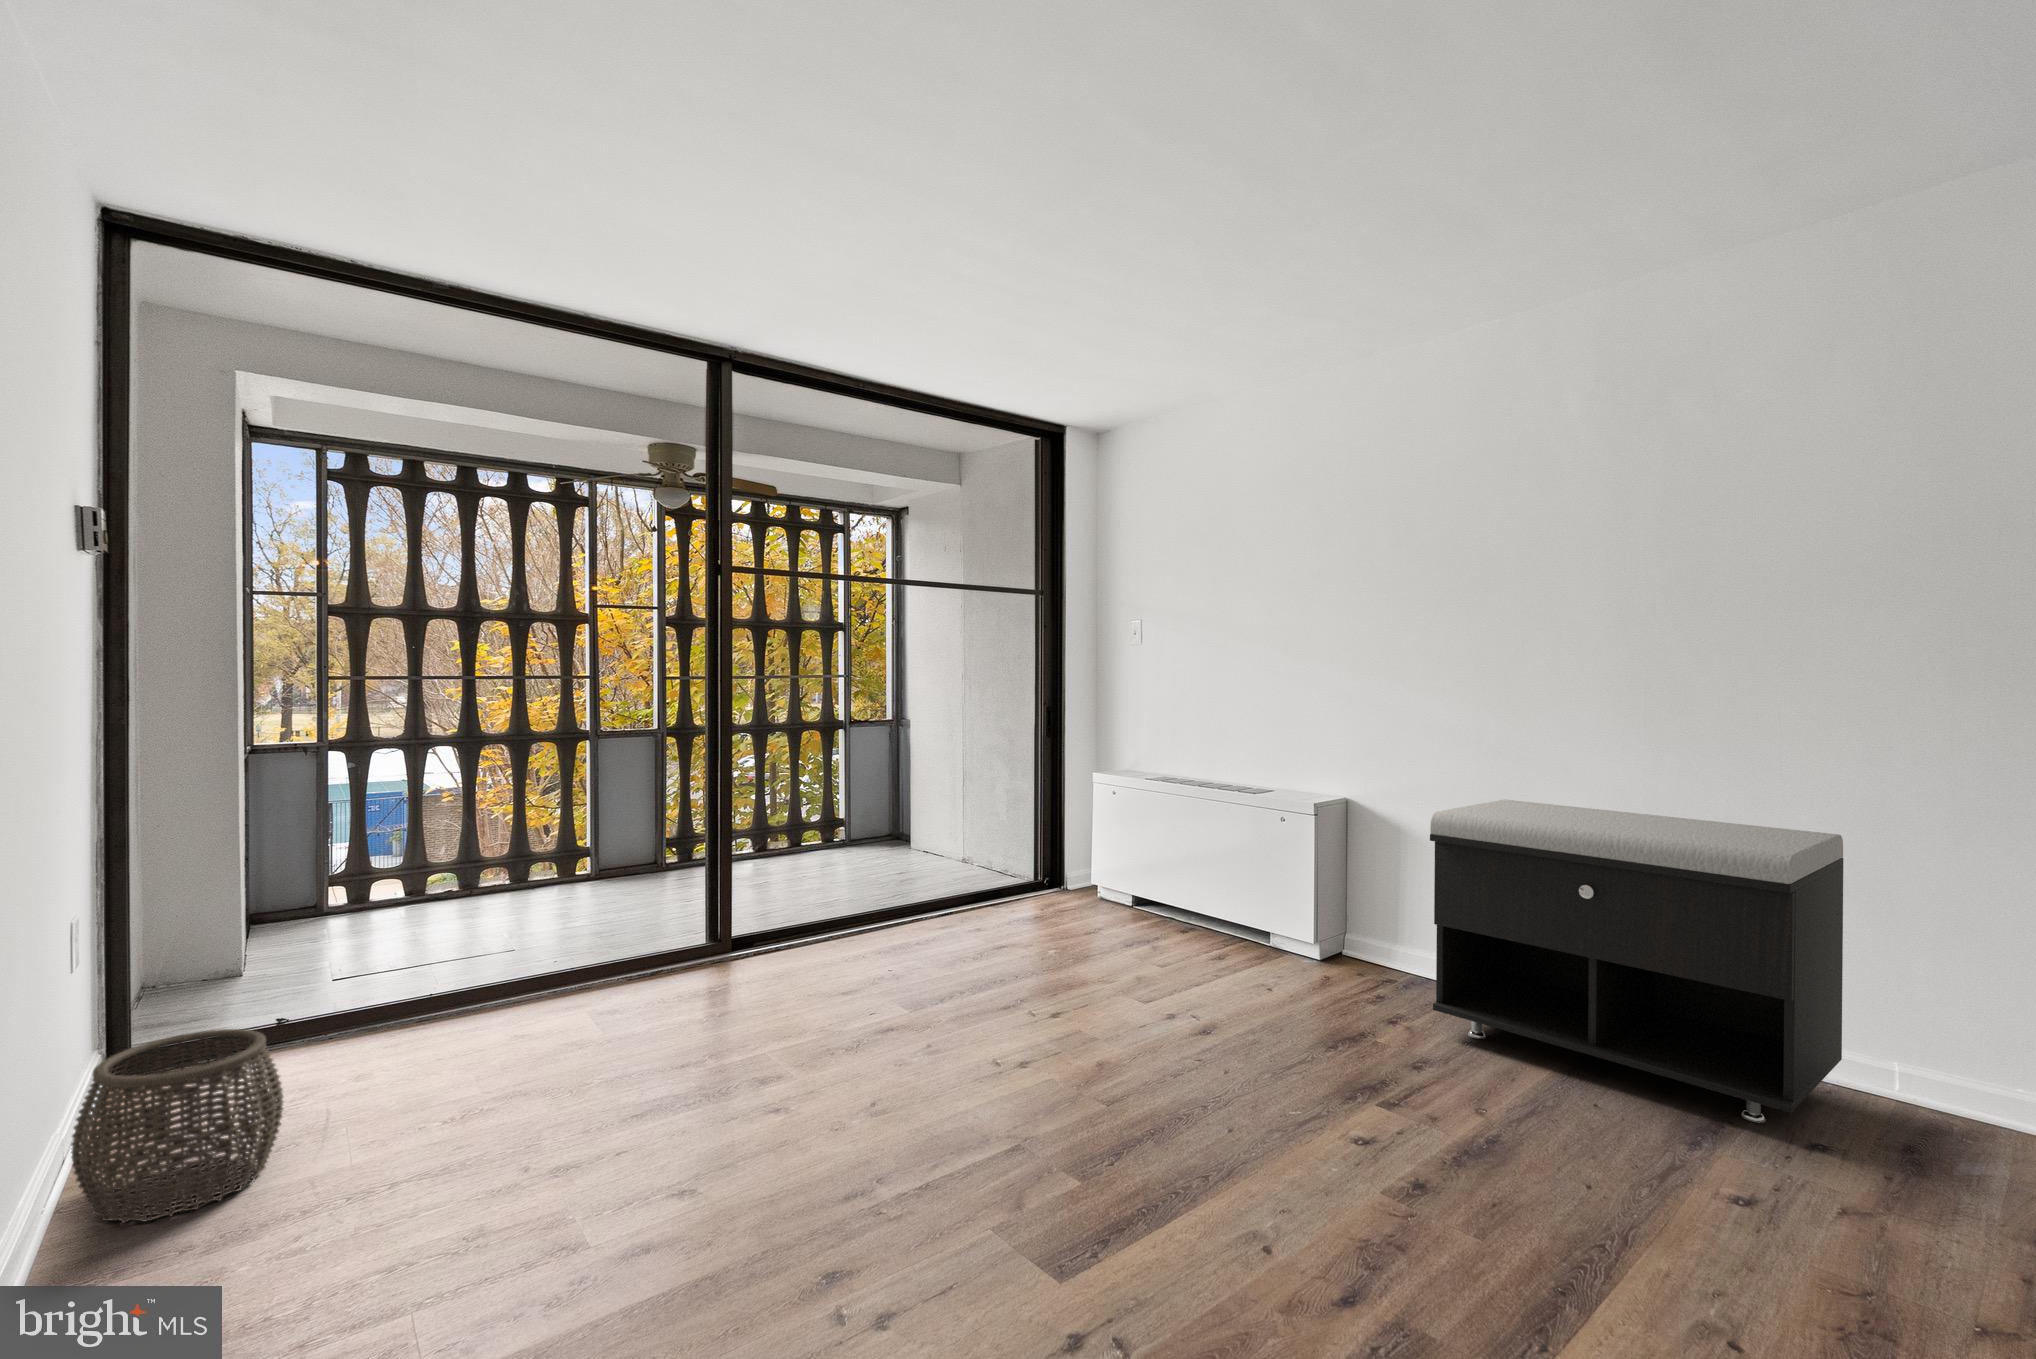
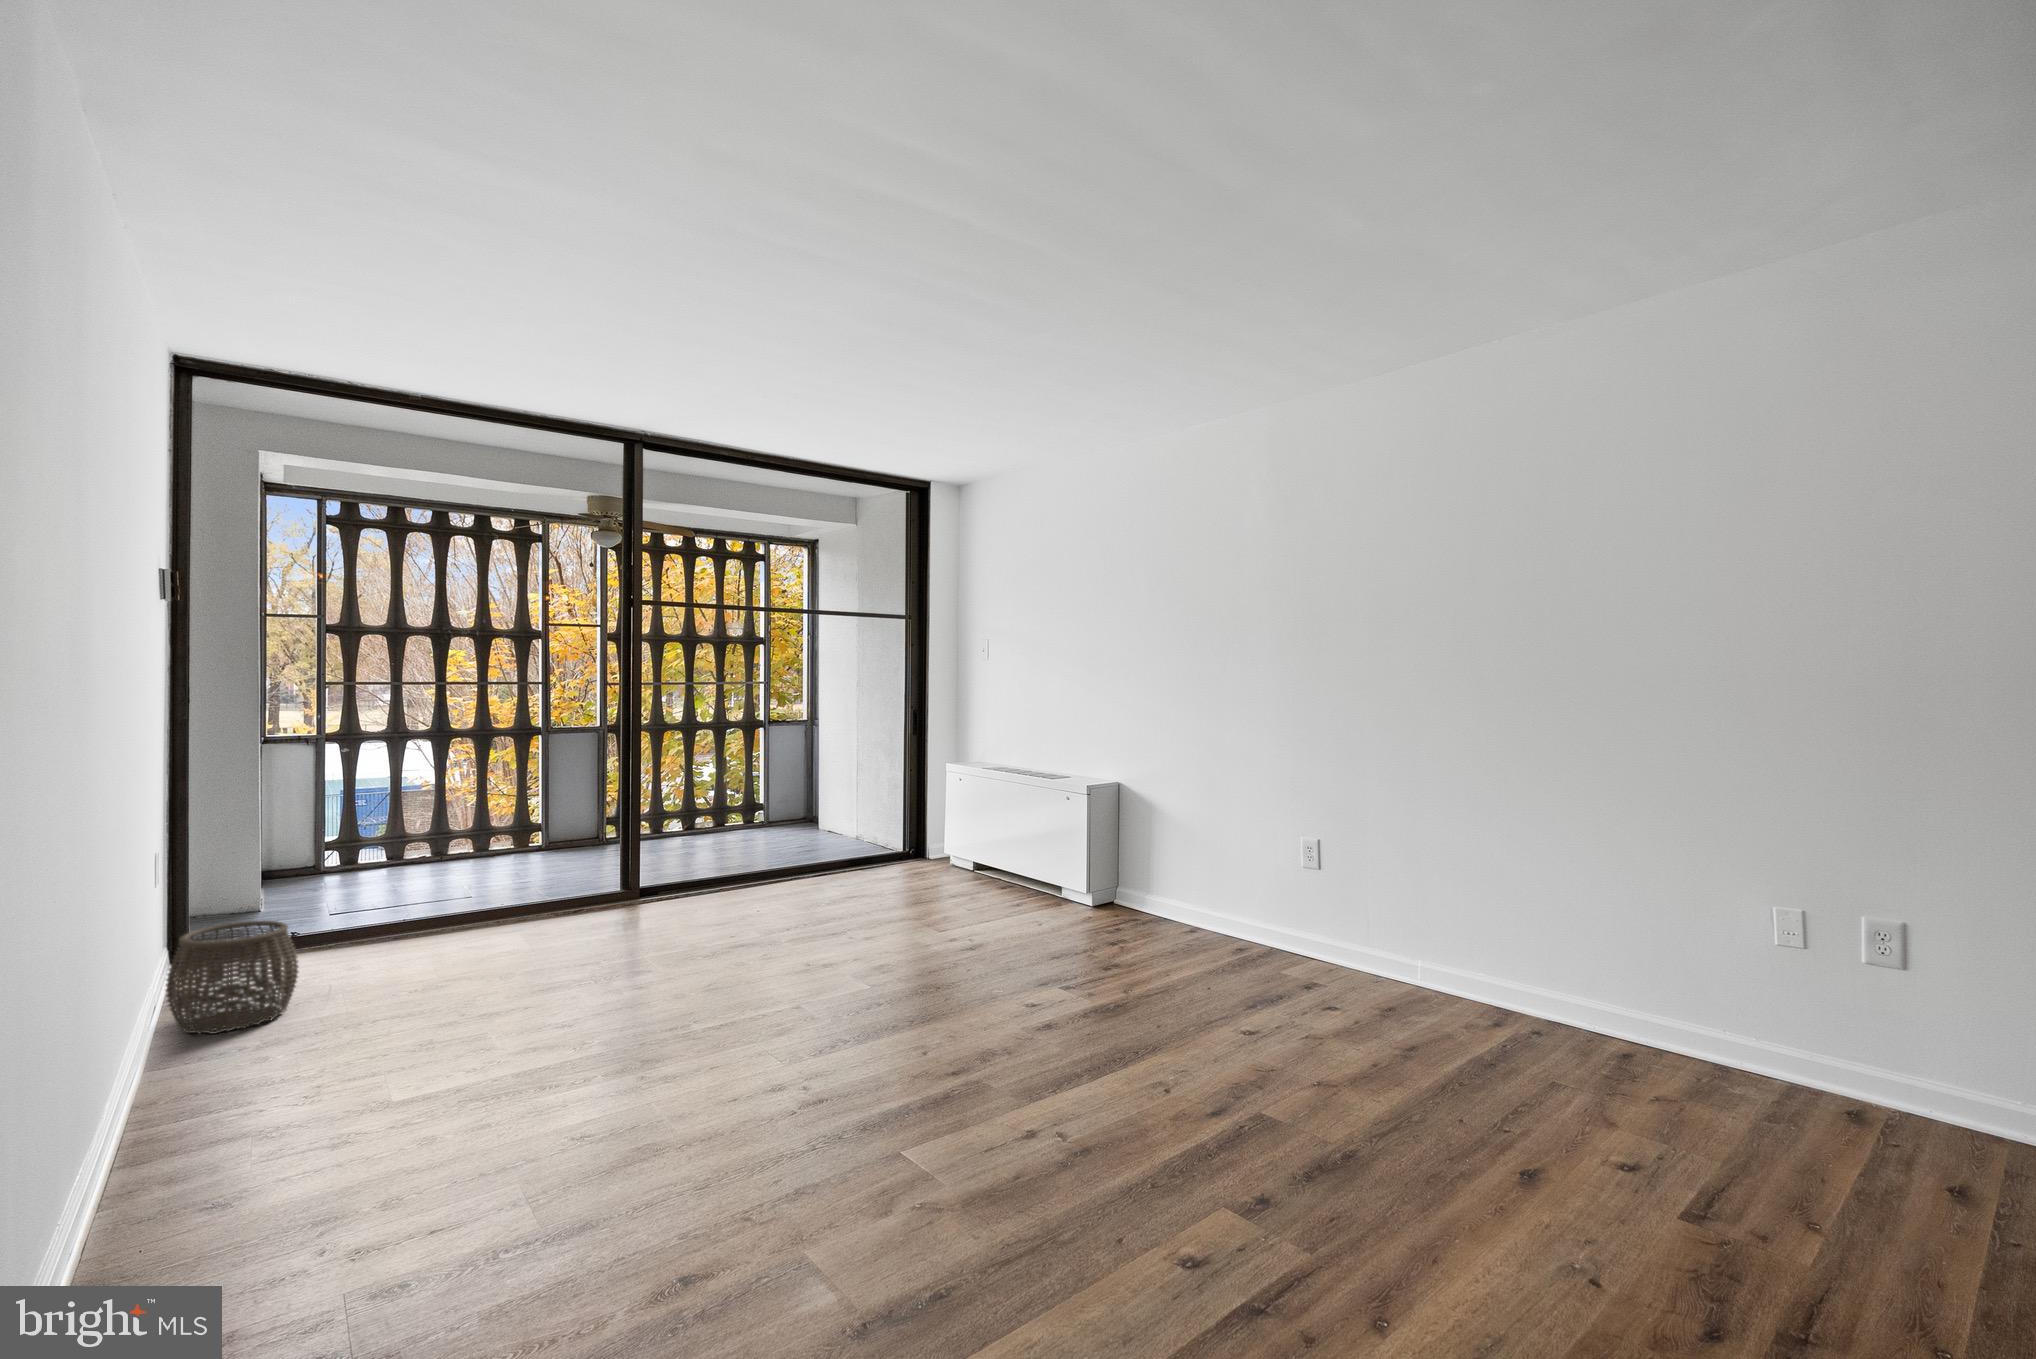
storage bench: present [1430,800,1843,1123] -> none [1130,781,1391,997]

